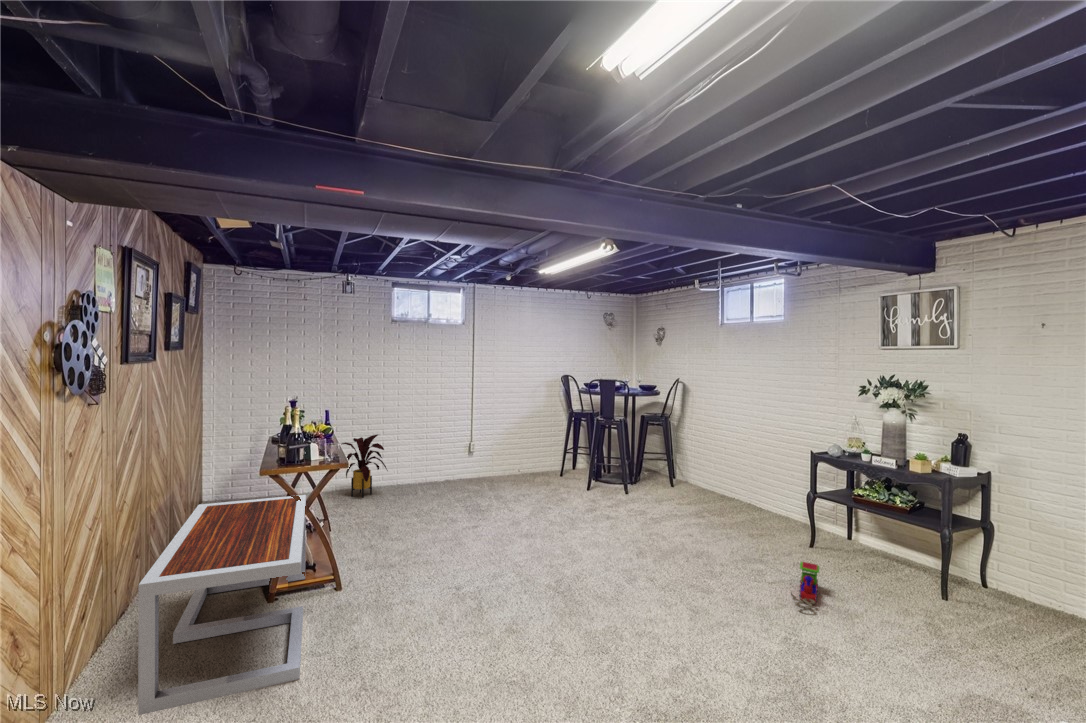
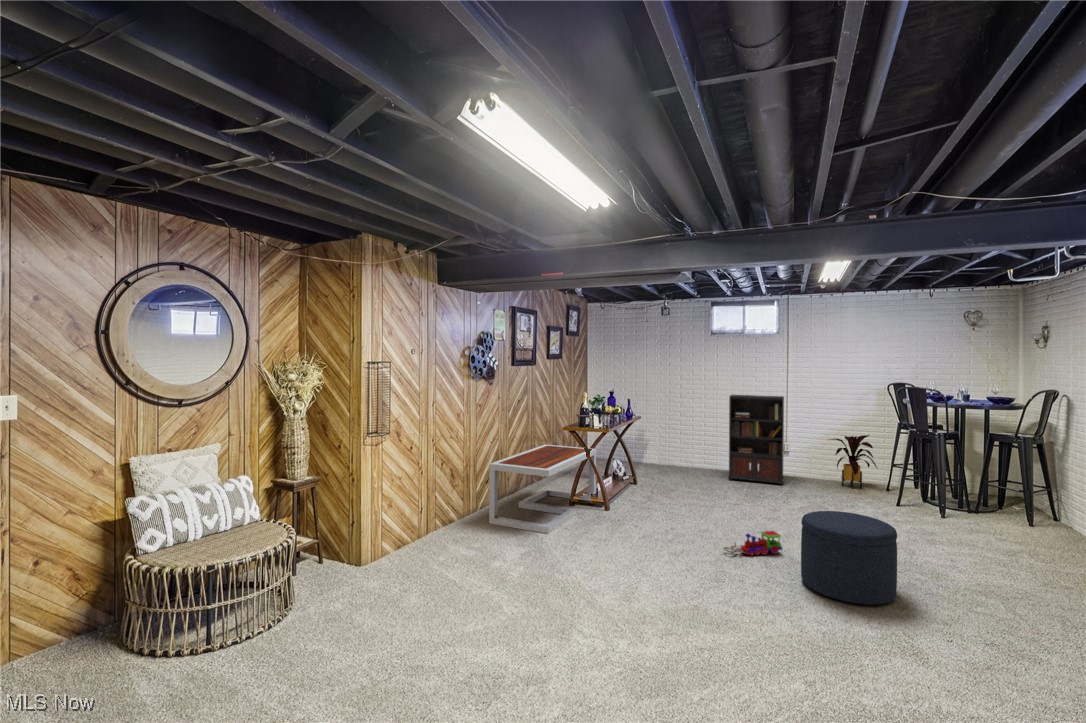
bookcase: none [424,393,486,493] -> present [729,395,784,484]
house plant: present [341,435,388,498] -> present [831,435,877,489]
ottoman: none [645,514,736,614] -> present [801,511,897,605]
toy train: present [791,562,819,608] -> present [724,531,782,556]

